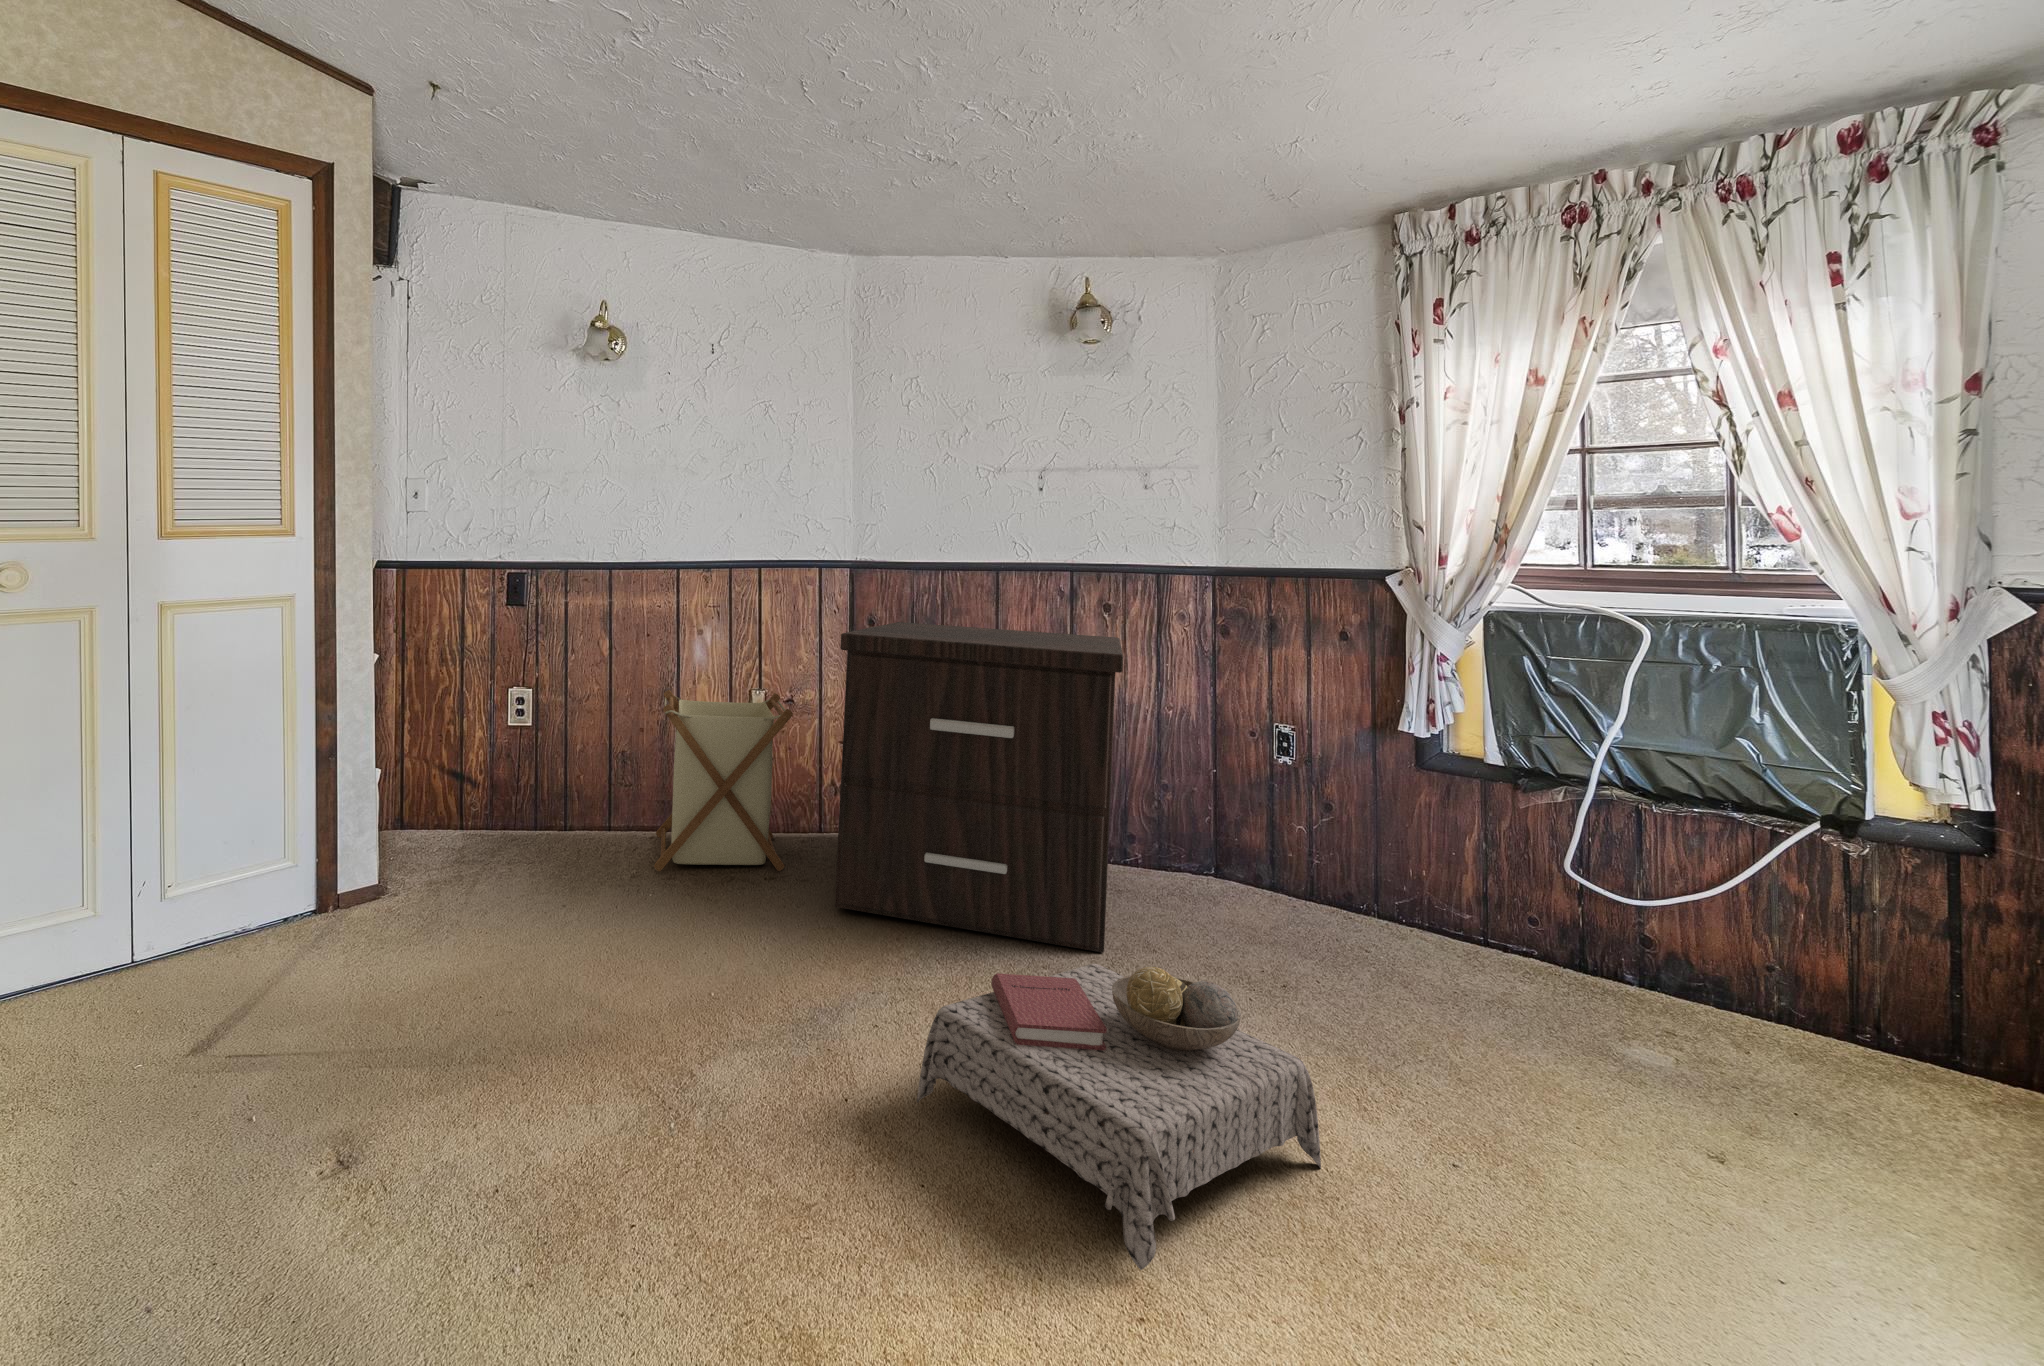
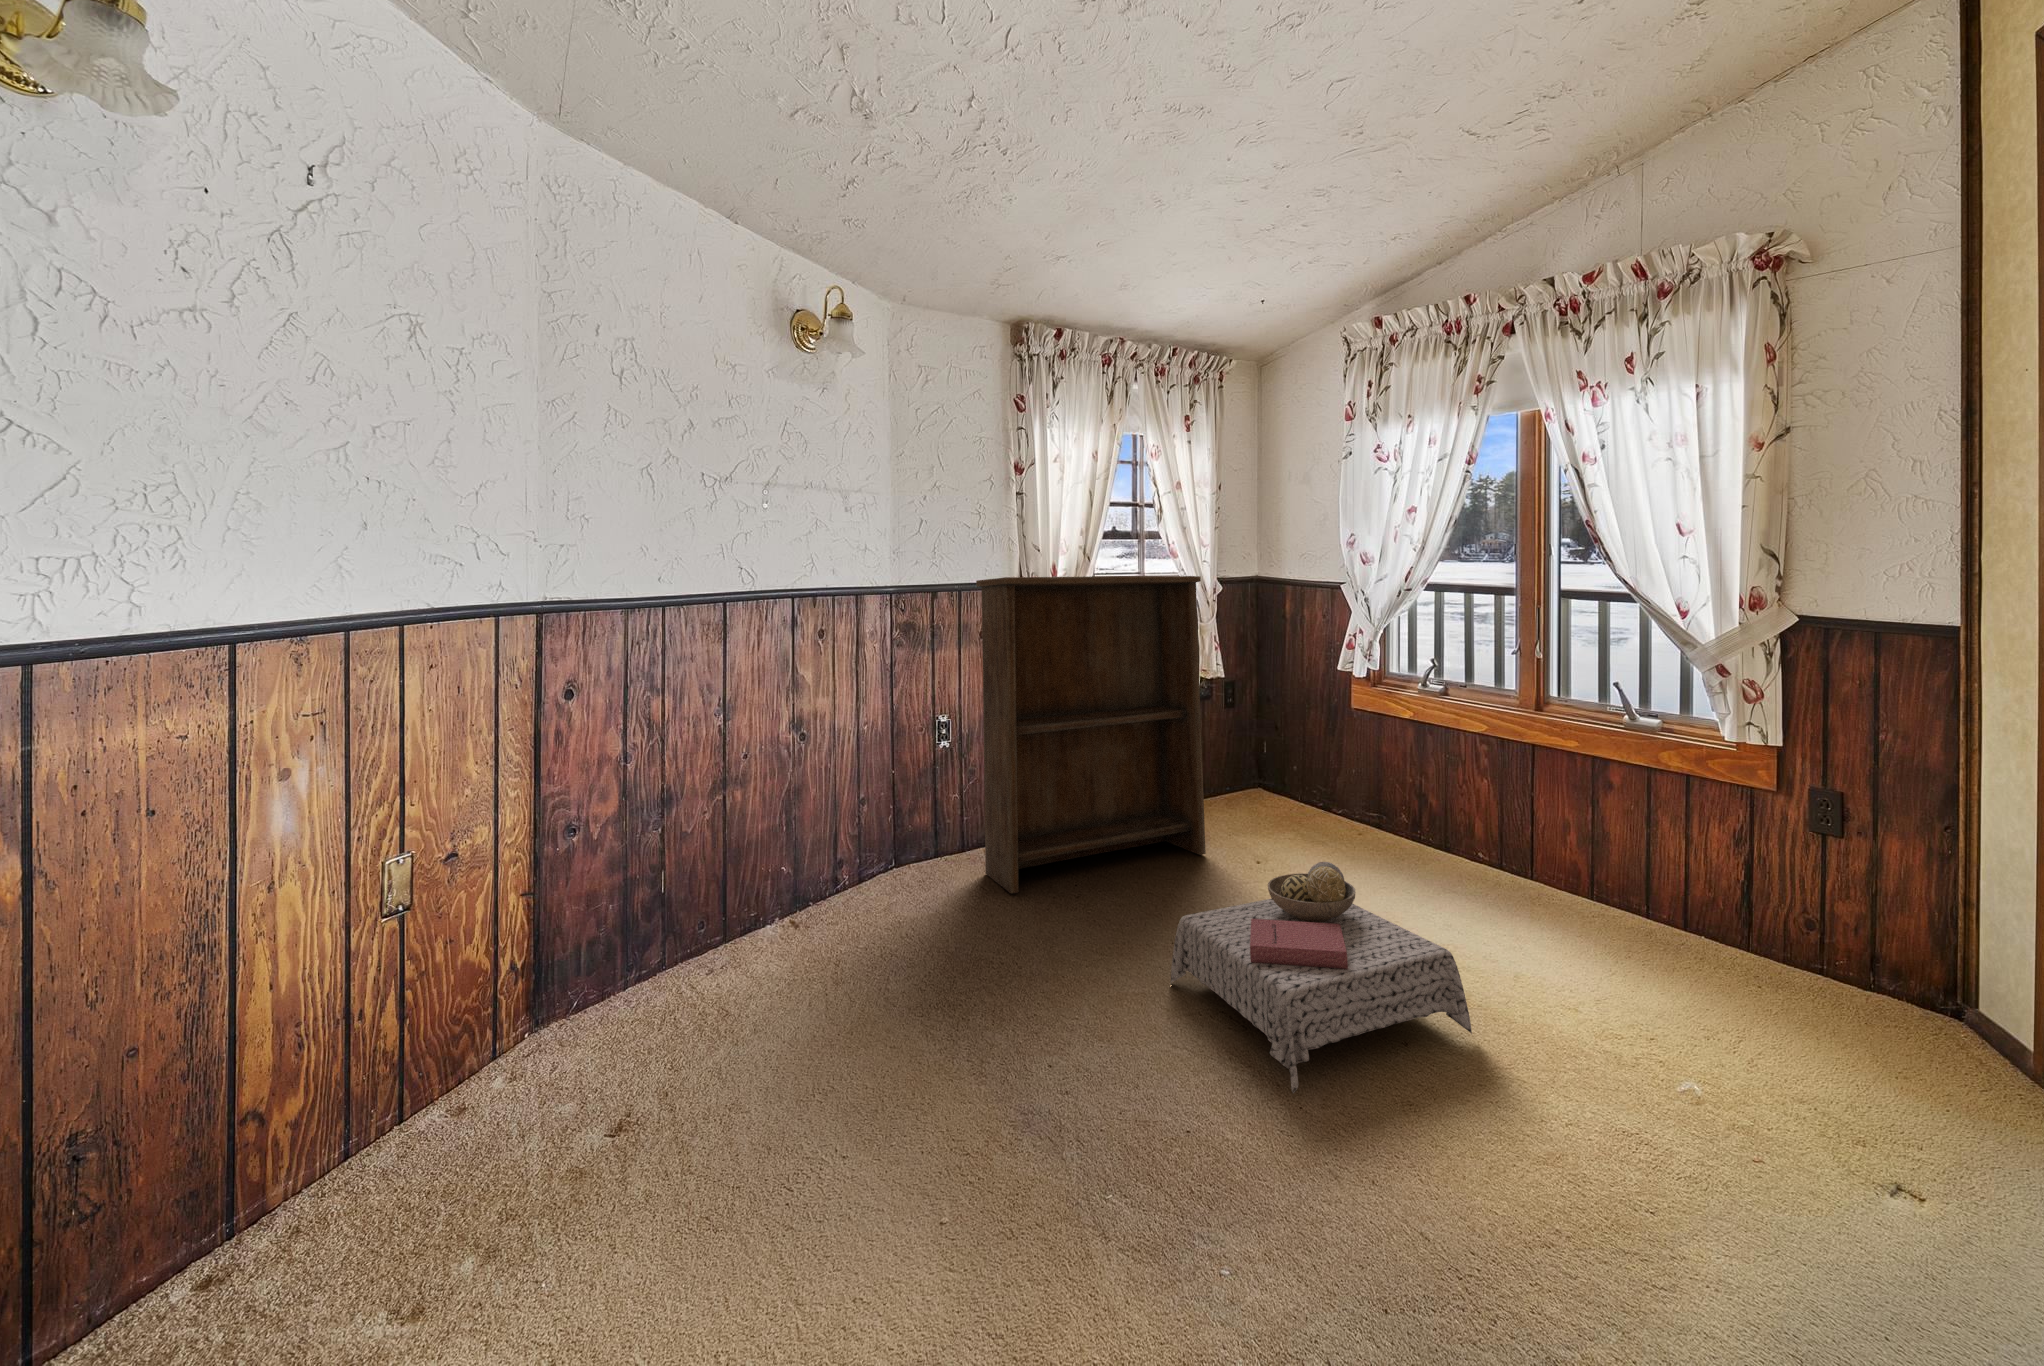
bookshelf: none [1200,557,1606,1056] -> present [976,576,1206,894]
nightstand: present [835,622,1123,952] -> none [619,662,1028,1075]
laundry basket: present [654,690,793,871] -> none [216,843,645,1289]

